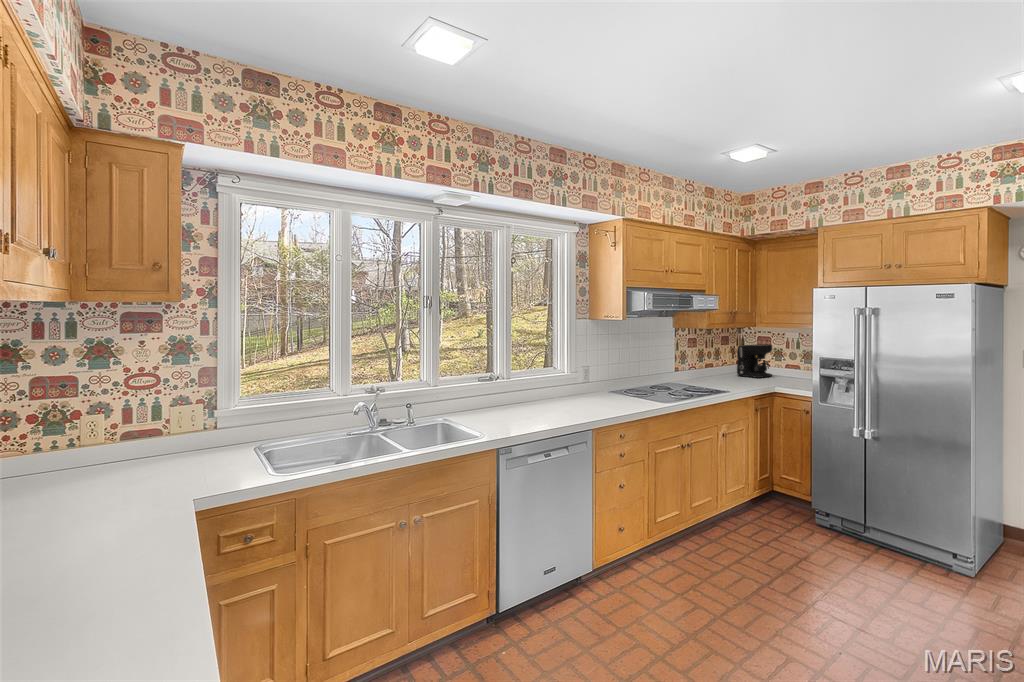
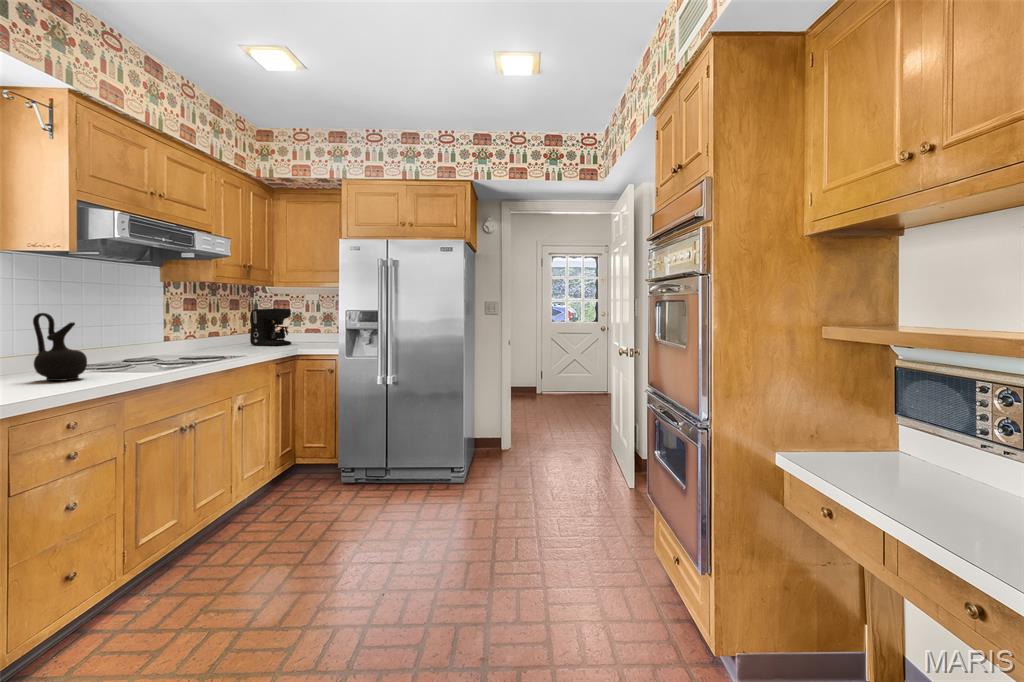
ceramic jug: none [606,369,631,410] -> present [33,313,87,381]

